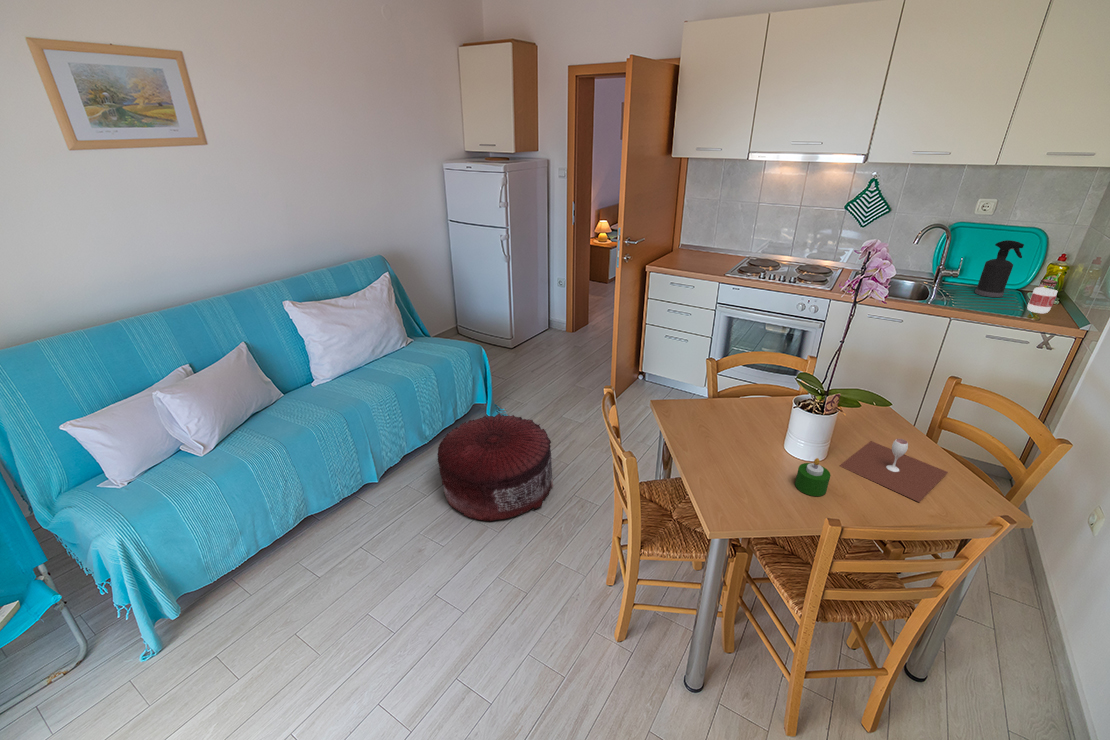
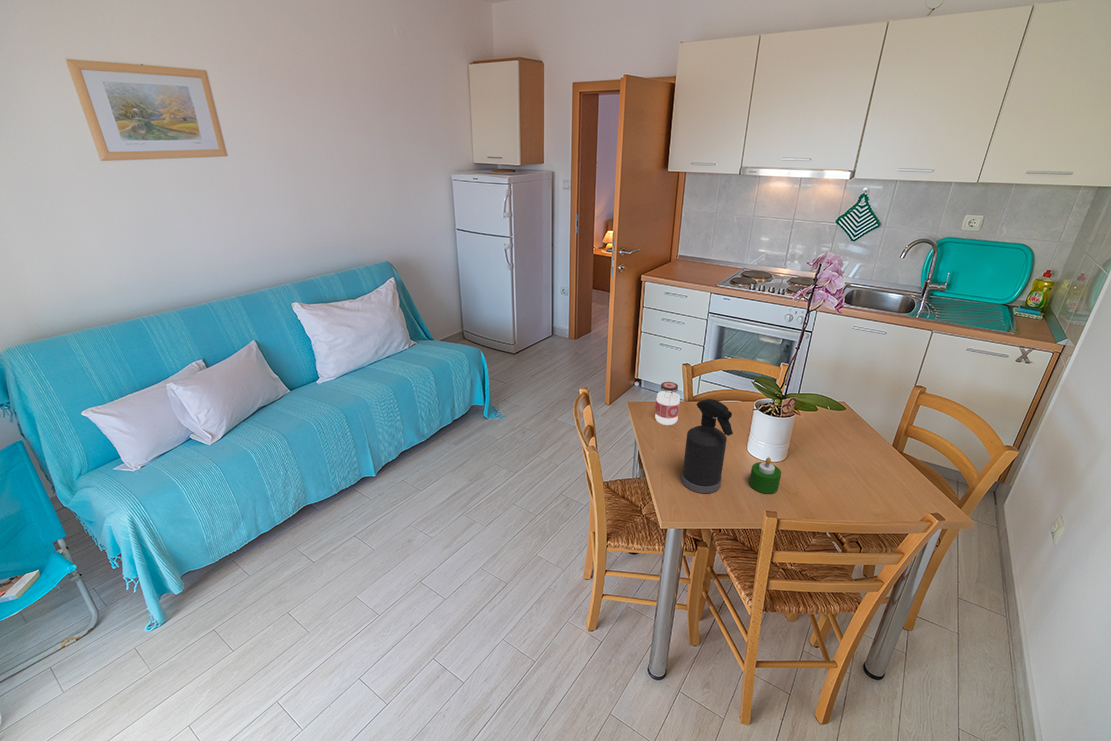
spray bottle: present [975,240,1024,297] -> present [681,399,733,493]
jar: present [1027,279,1059,313] -> present [655,382,680,425]
pouf: present [437,413,553,521] -> none [430,413,541,515]
wine glass: present [839,439,948,502] -> none [795,442,900,502]

